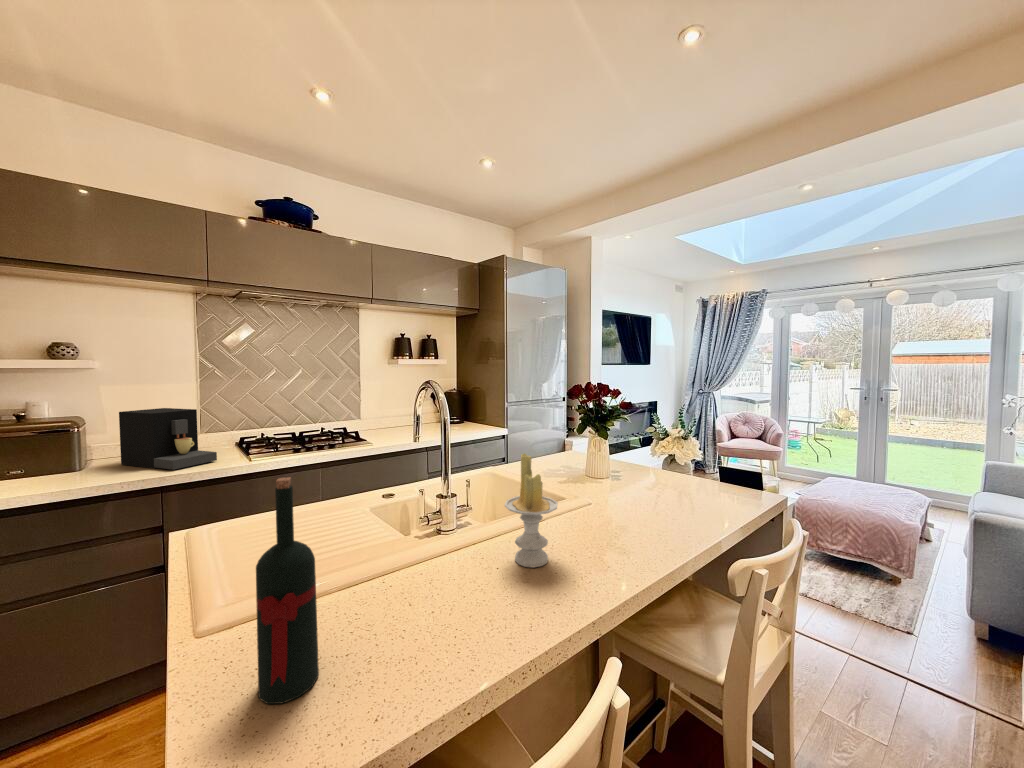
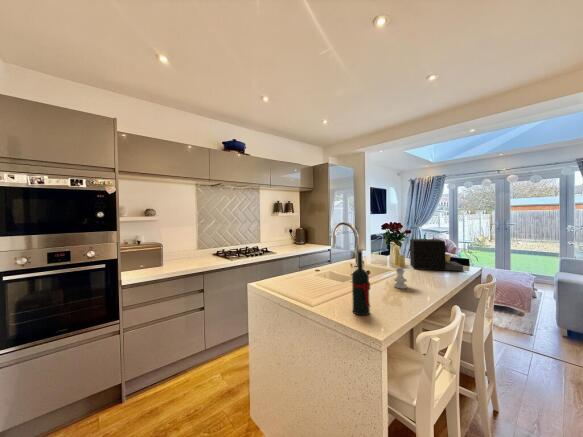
coffee maker: present [119,408,217,470] -> present [410,239,463,271]

